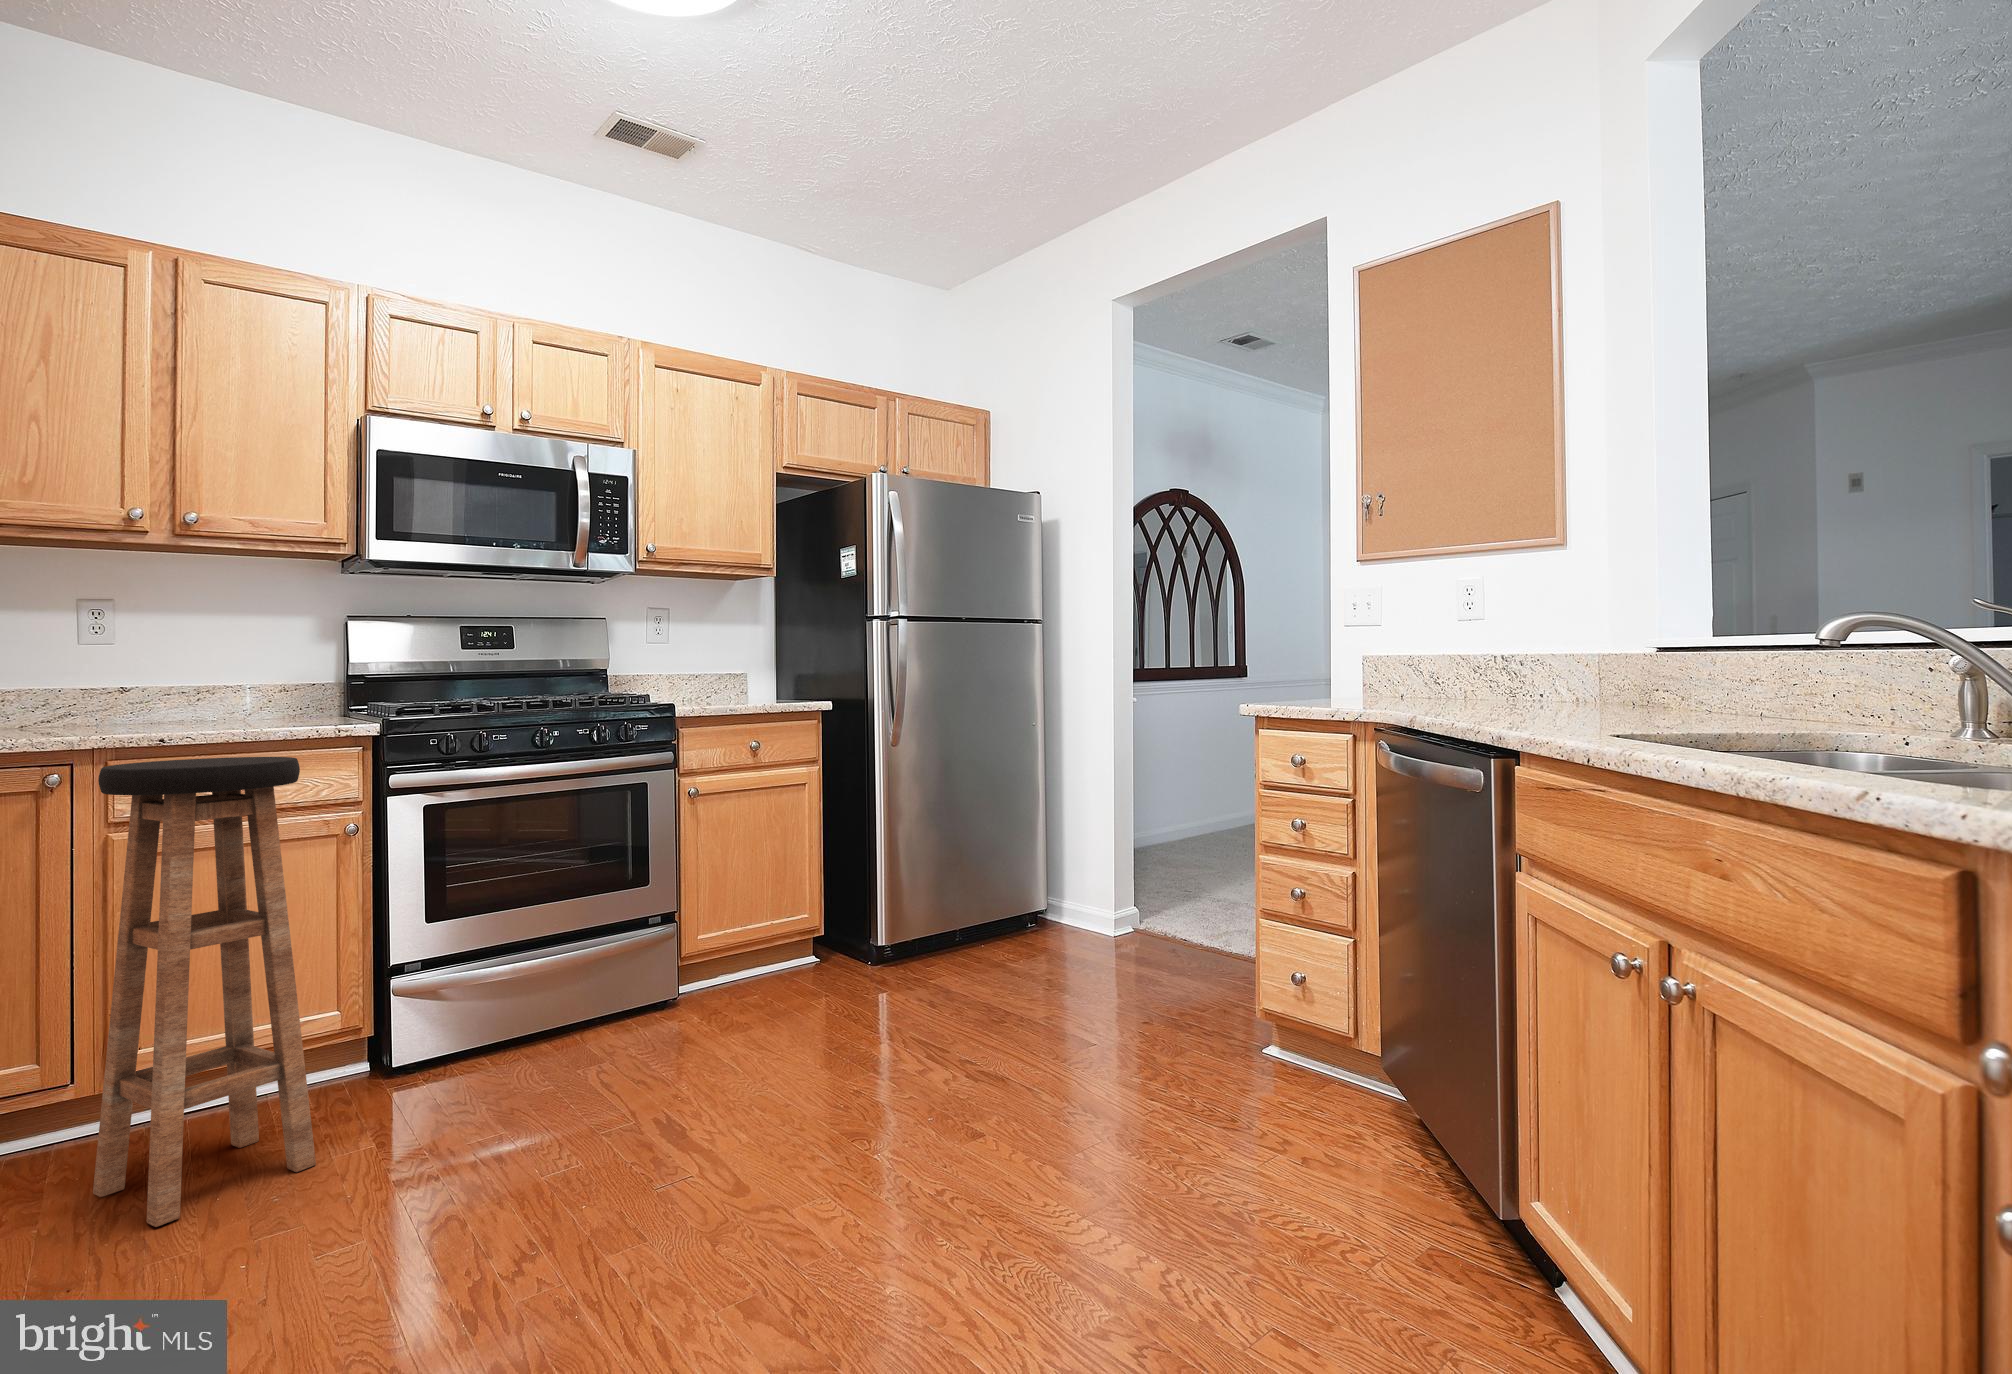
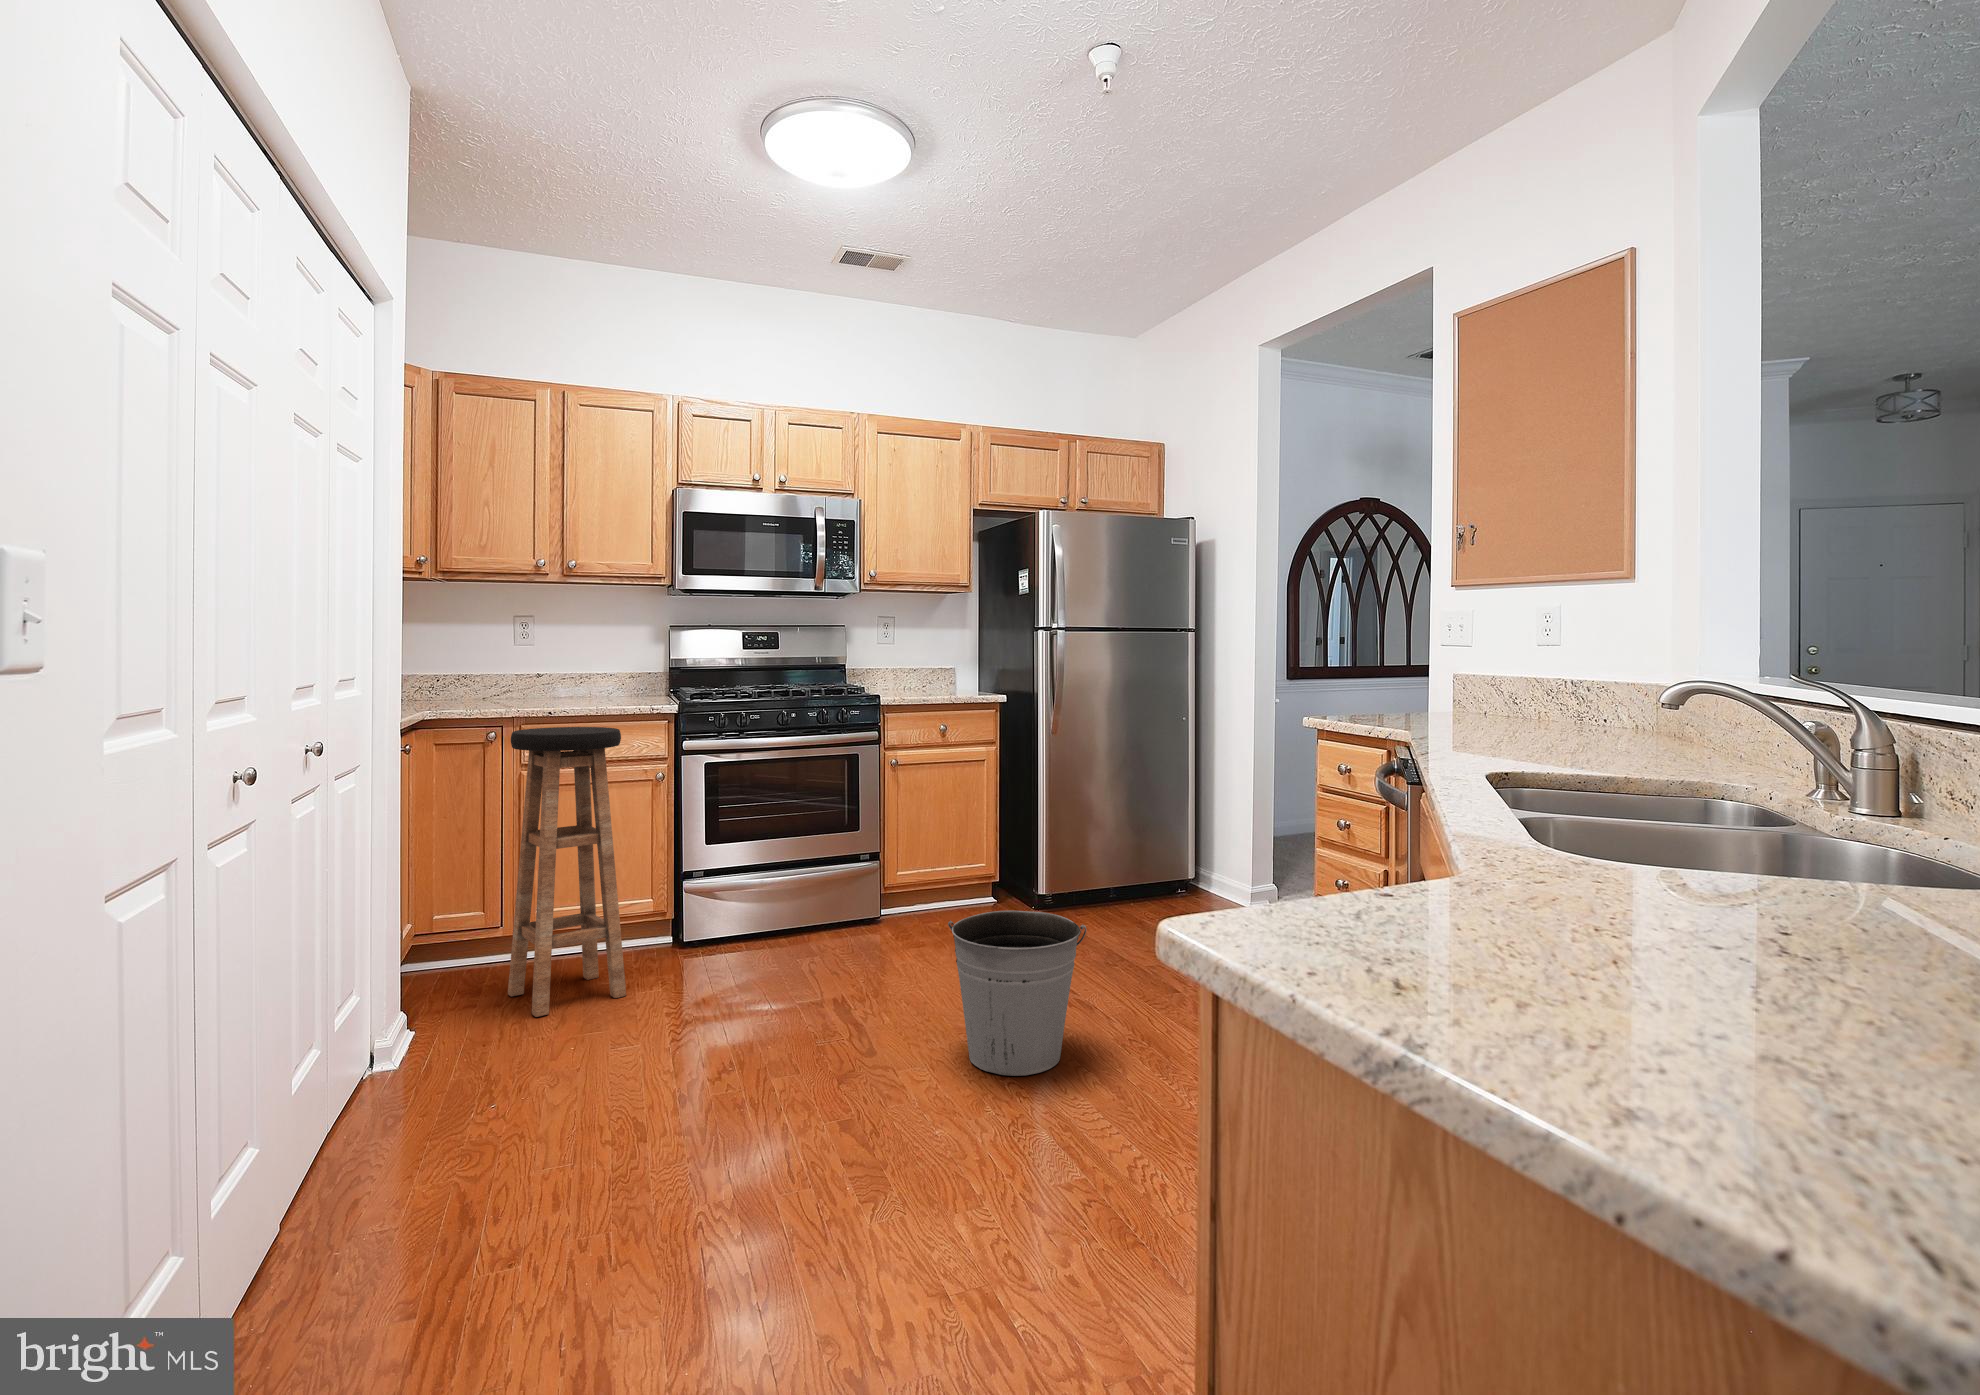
bucket: none [850,969,1034,1199] -> present [948,911,1086,1076]

